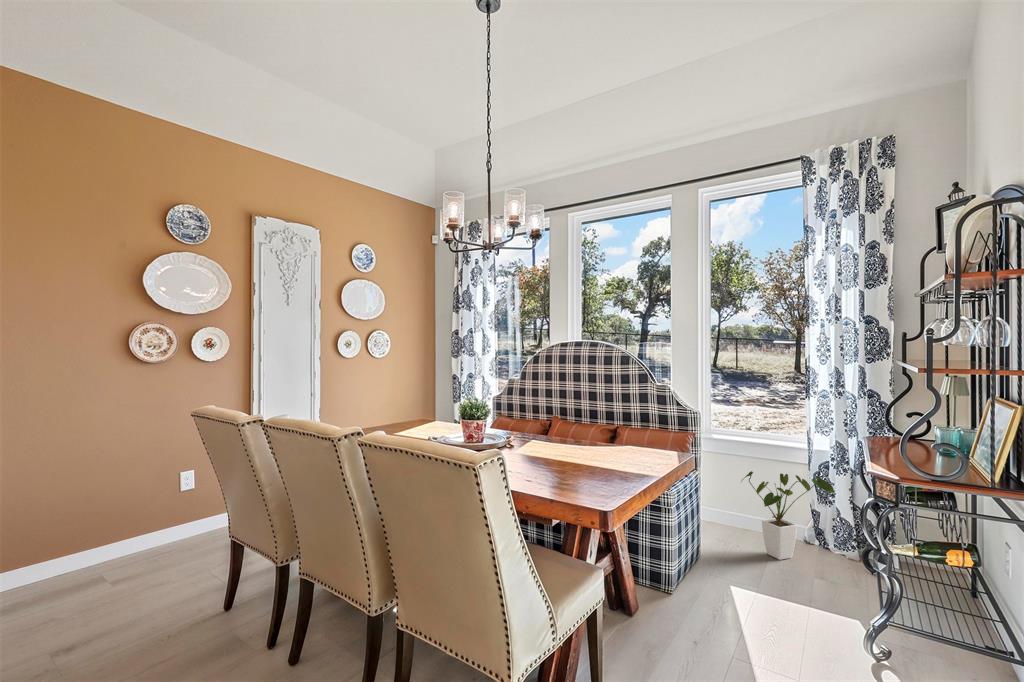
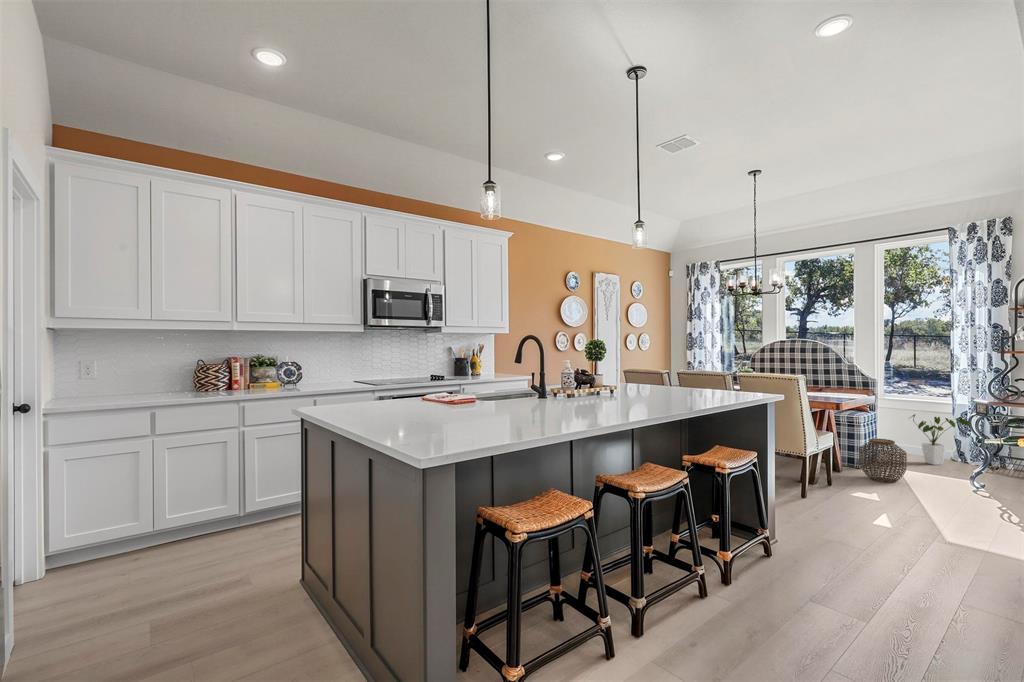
woven basket: none [655,541,738,642] -> present [859,439,907,483]

